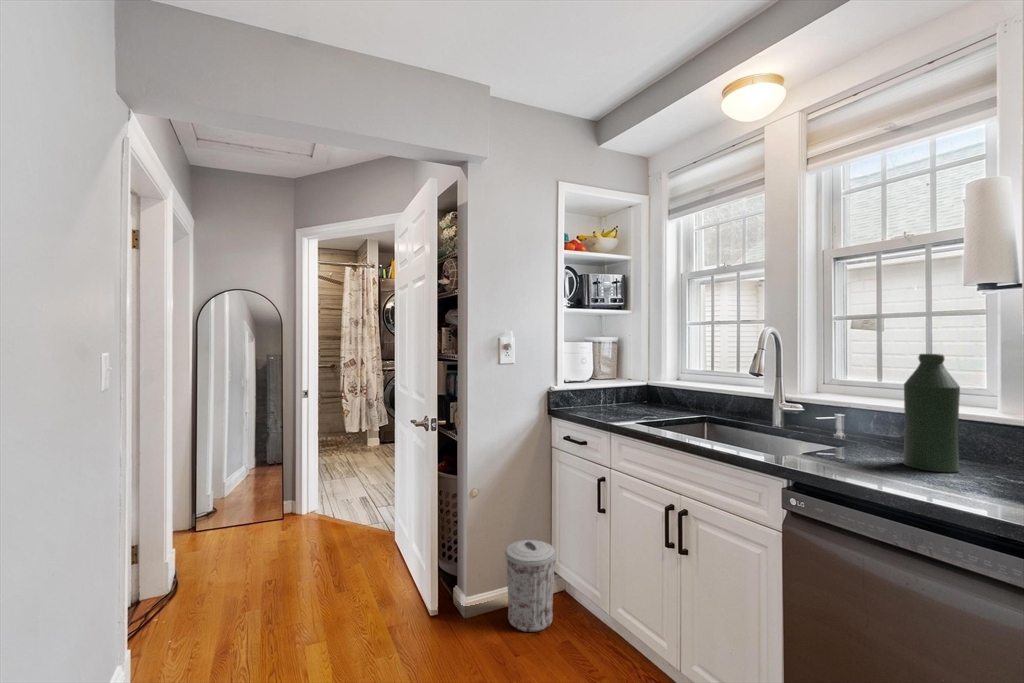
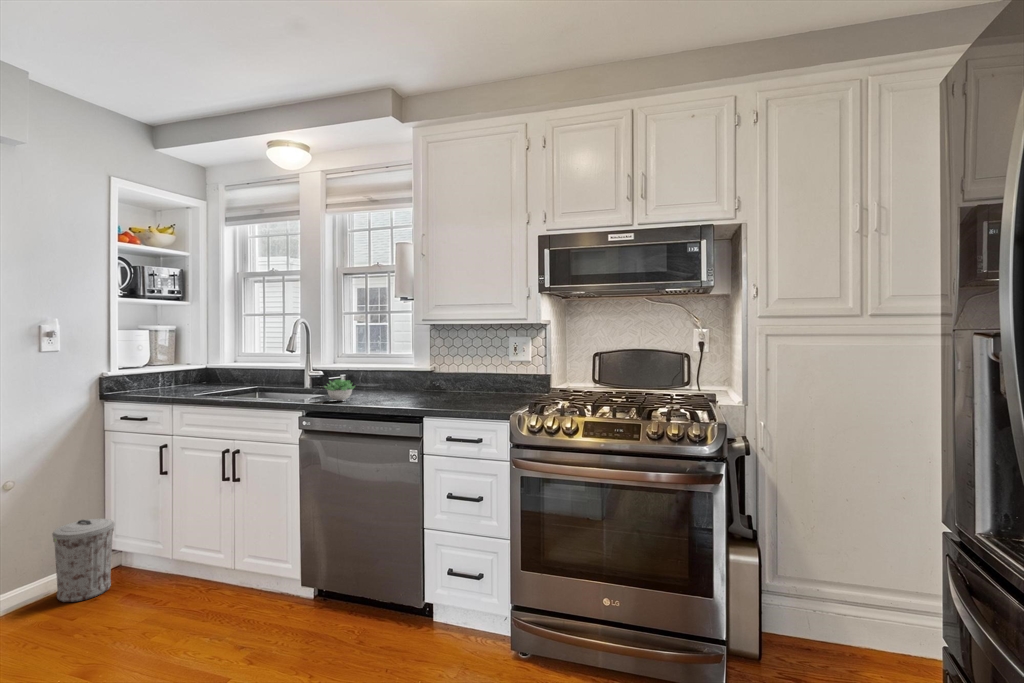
bottle: present [903,354,960,472] -> none [366,335,390,398]
succulent plant: none [828,433,898,473] -> present [324,379,355,401]

